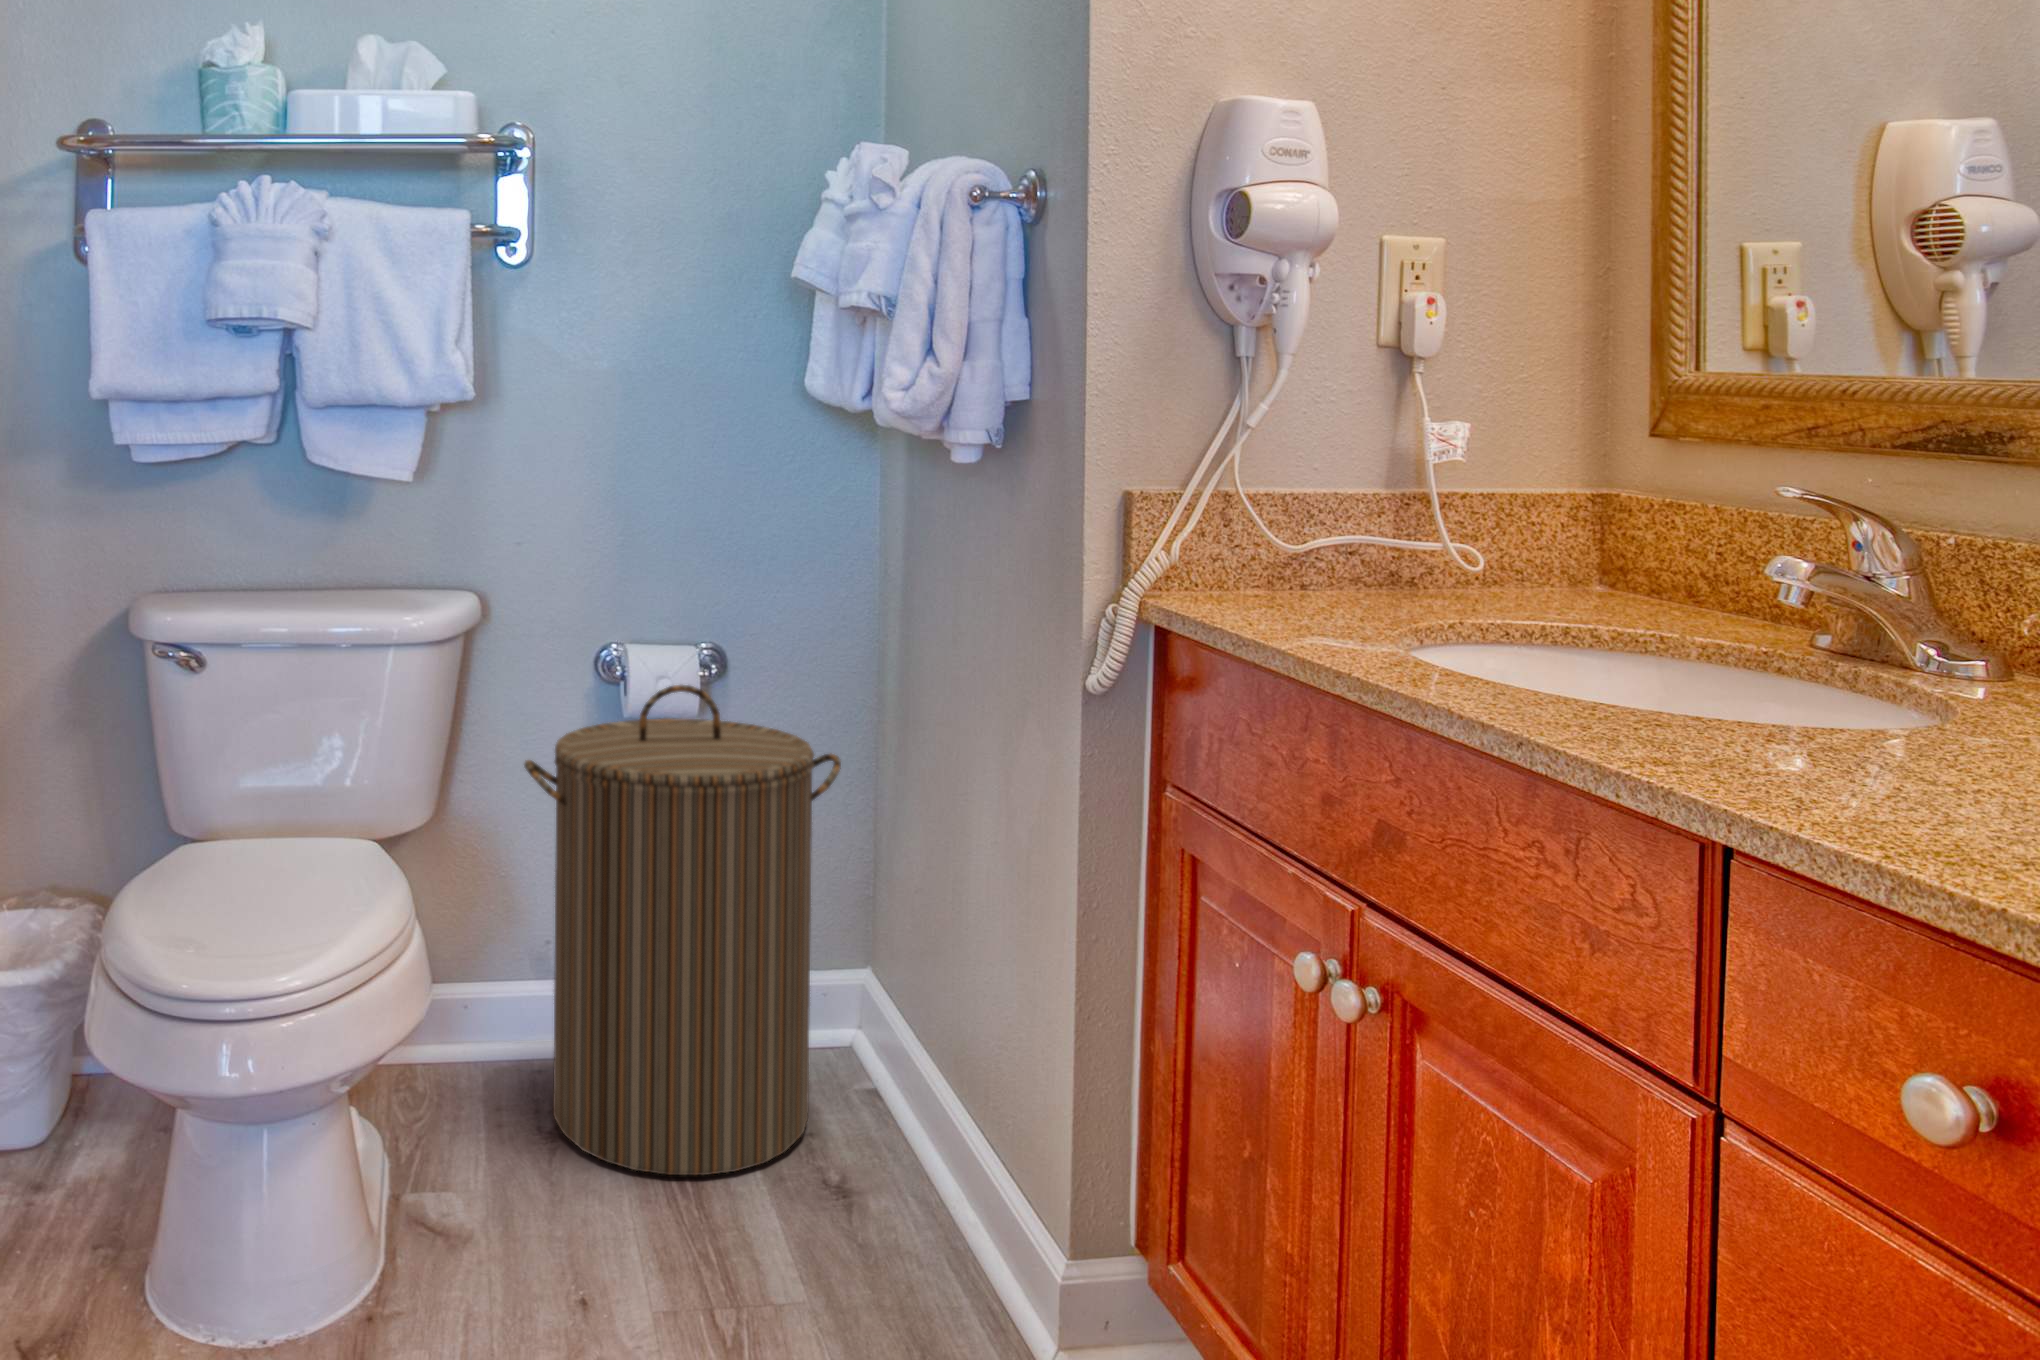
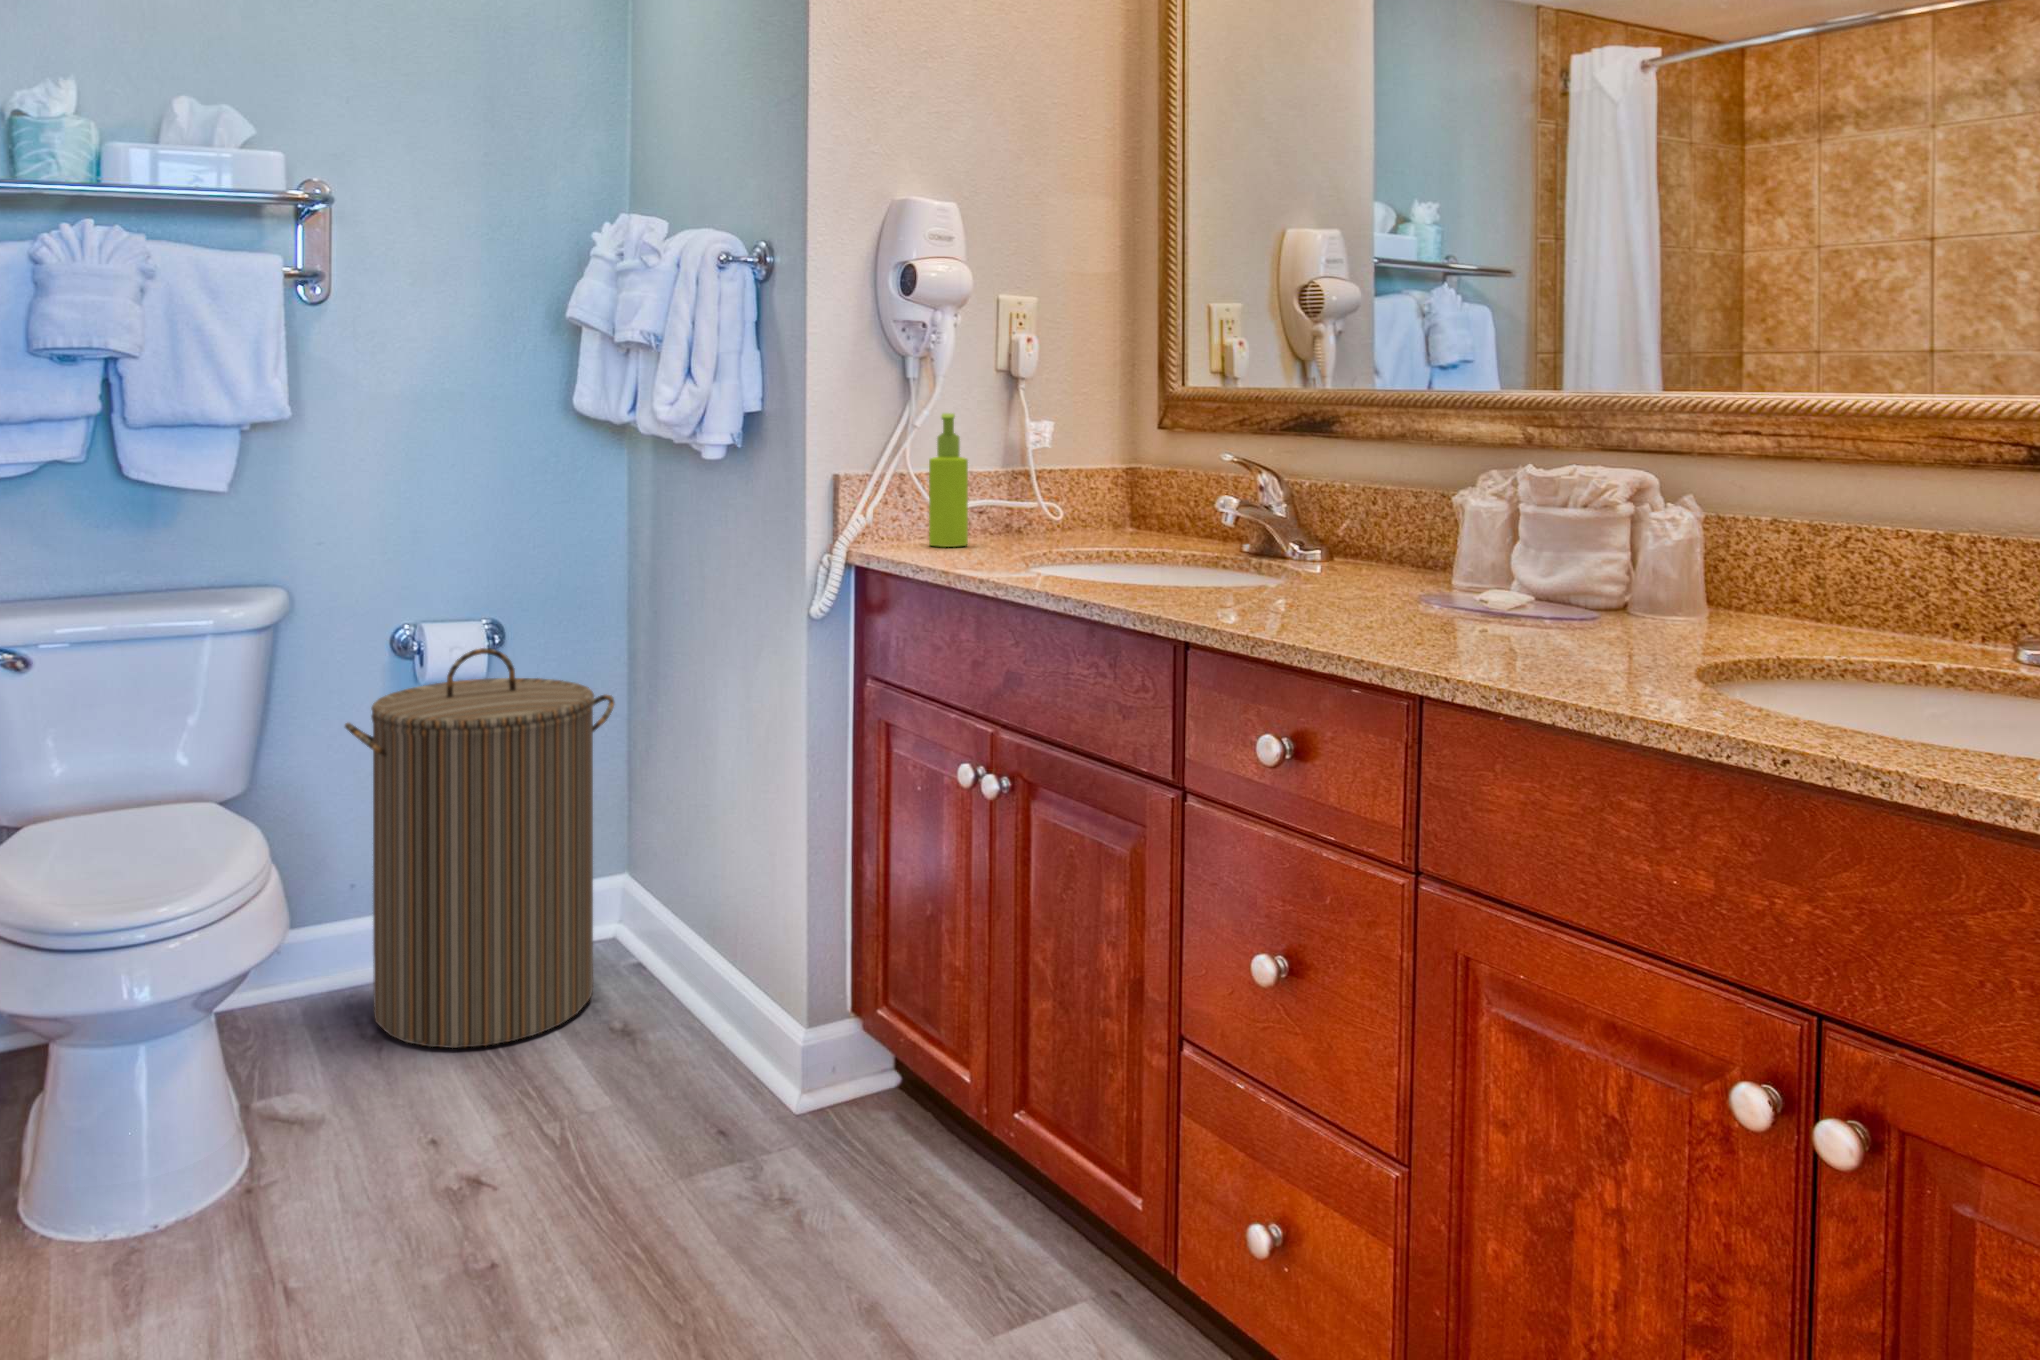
soap dispenser: none [1265,409,1327,603] -> present [929,413,968,547]

